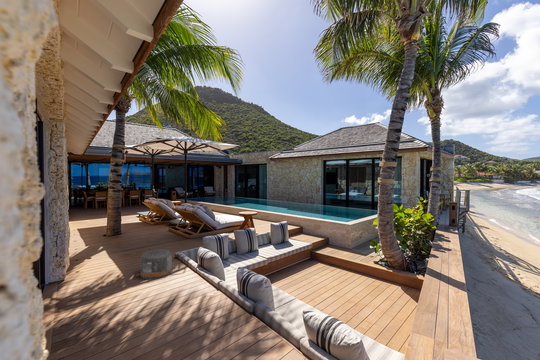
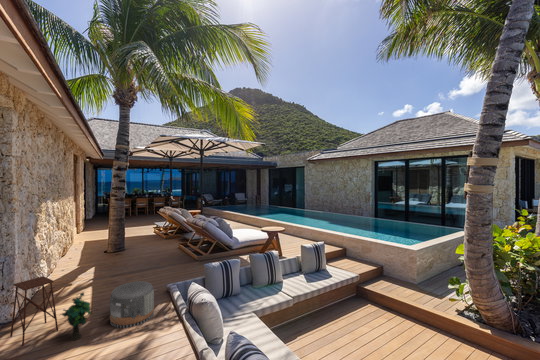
side table: none [69,246,104,293] -> present [10,276,58,346]
decorative plant: none [111,254,132,288] -> present [61,293,92,341]

